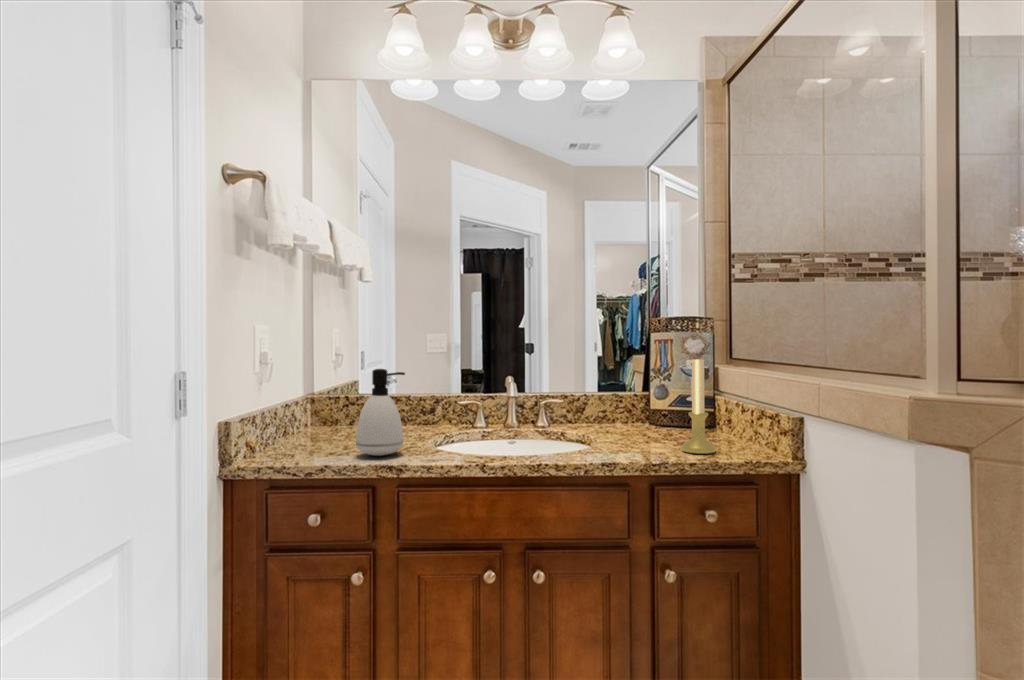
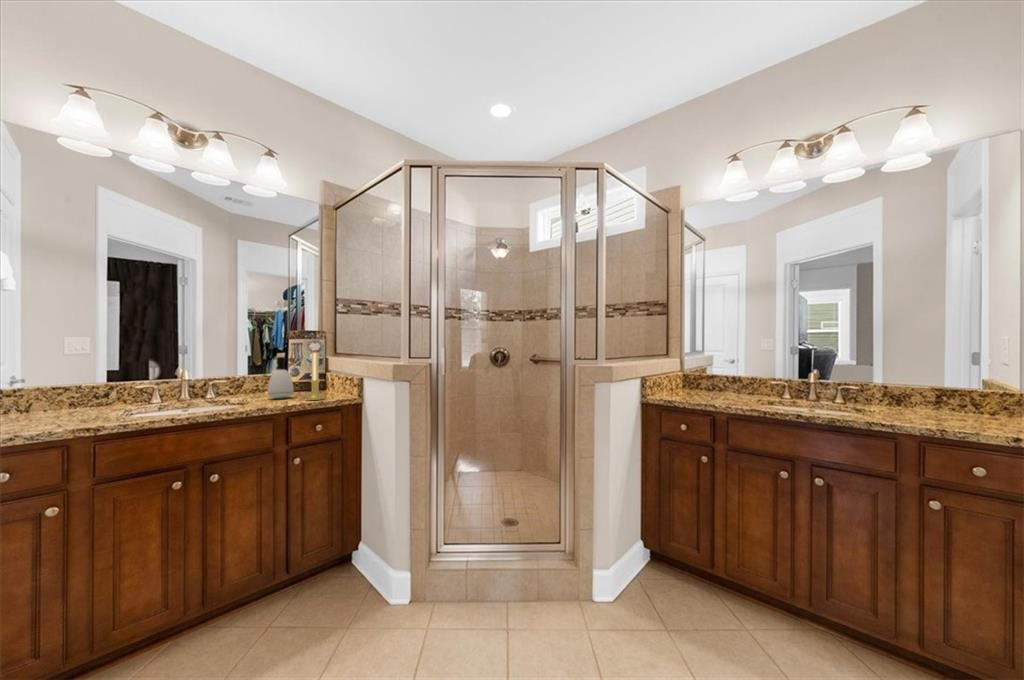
soap dispenser: present [356,369,405,456] -> present [268,357,294,399]

